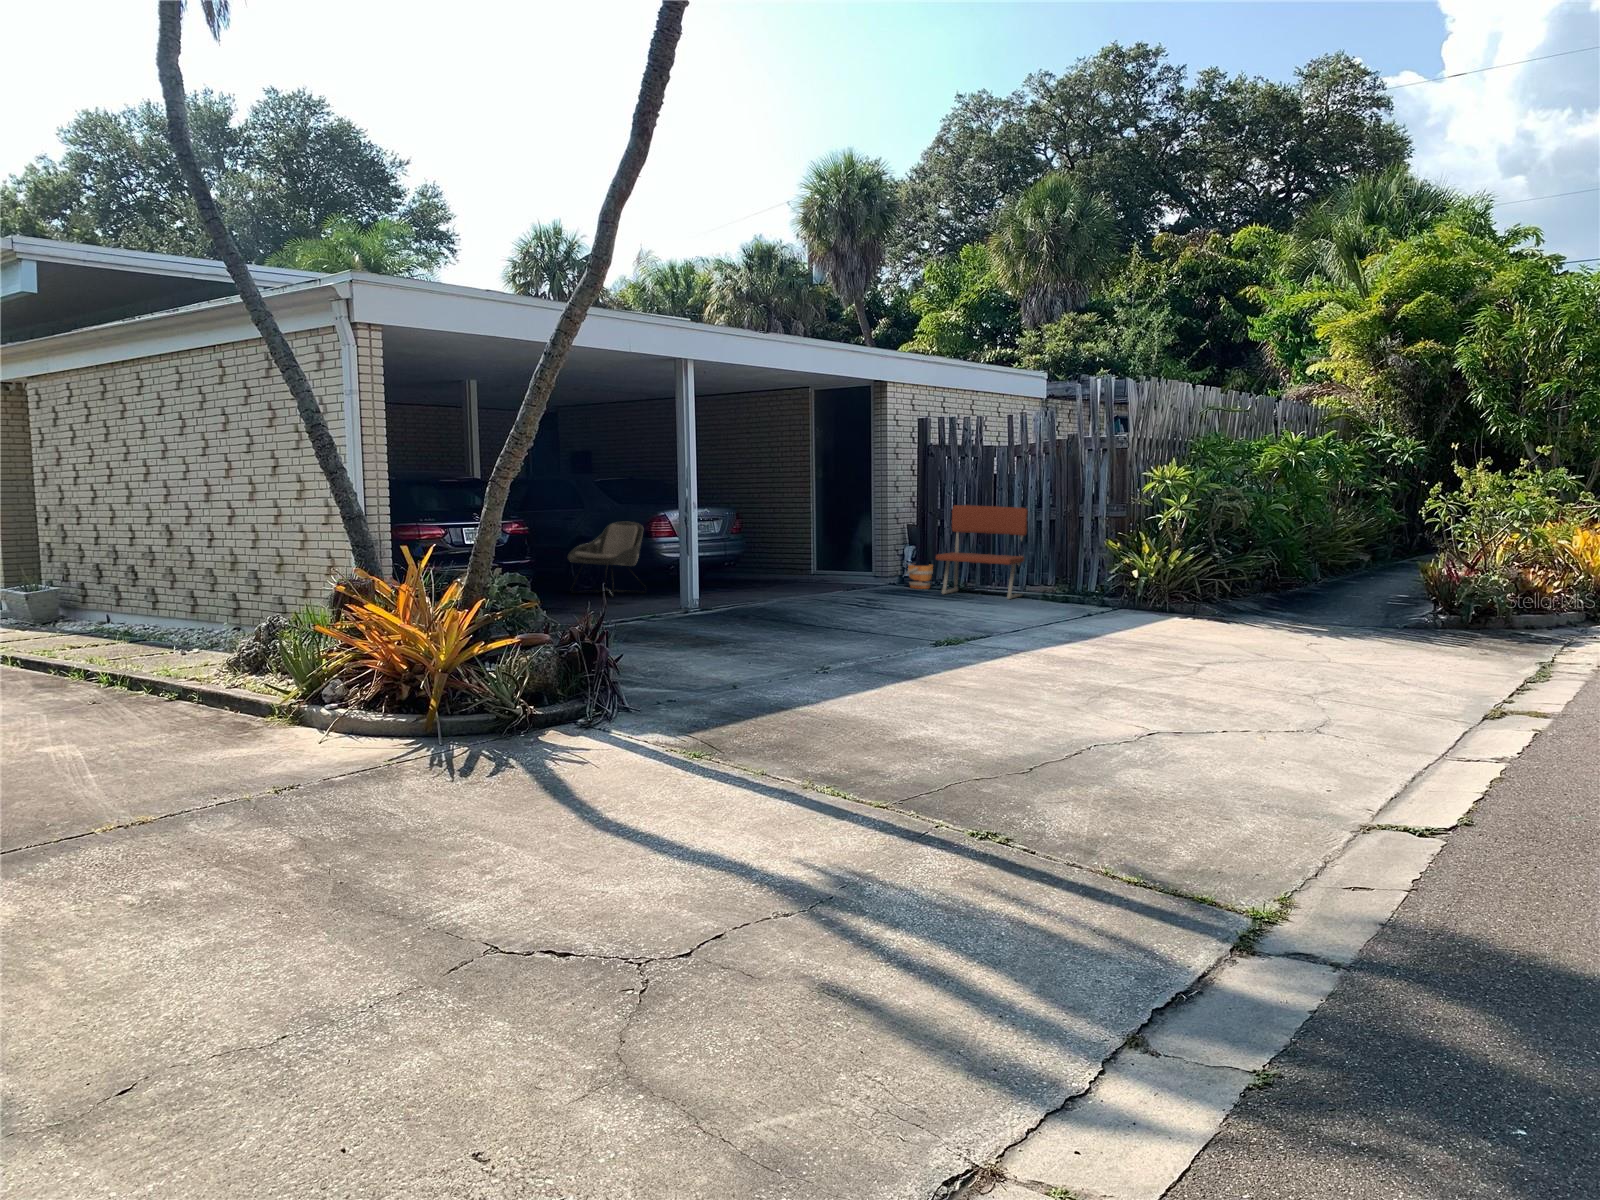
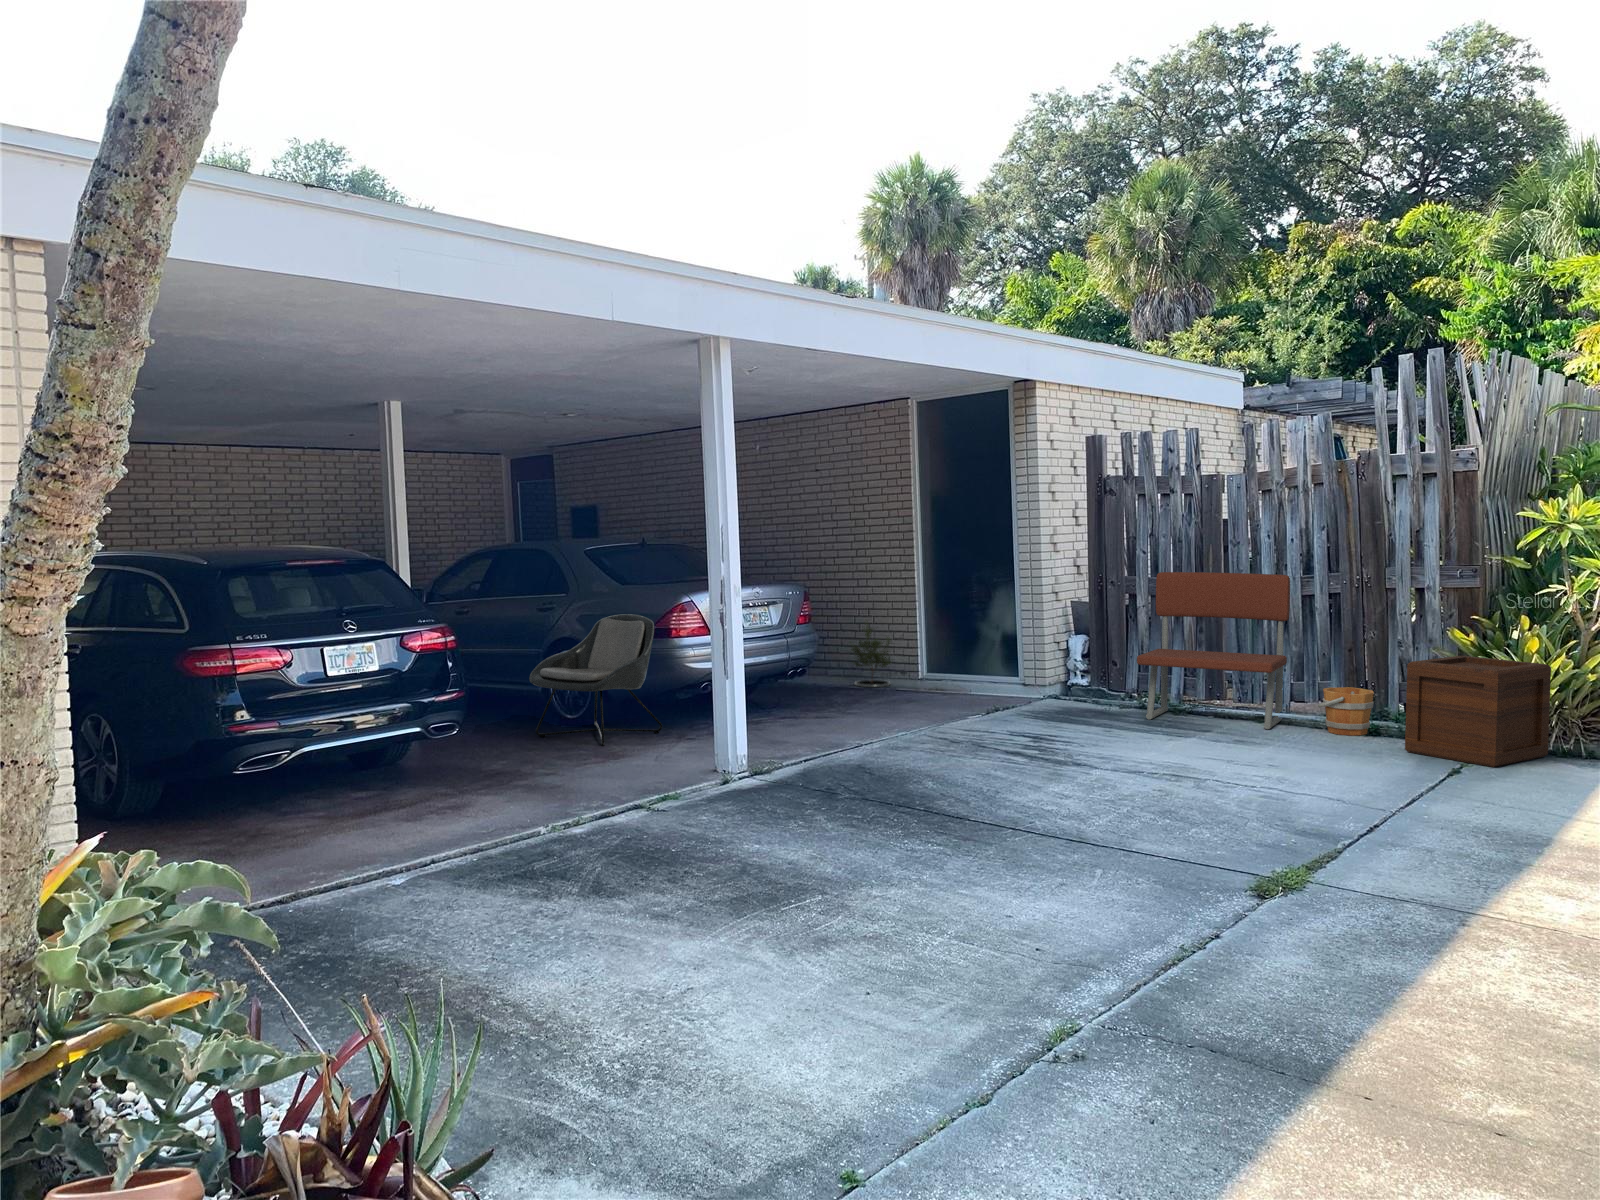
potted tree: none [764,533,795,578] -> present [850,624,891,687]
wooden crate: none [1074,555,1153,614] -> present [1405,656,1551,767]
bucket: present [906,564,933,589] -> present [1318,687,1374,735]

